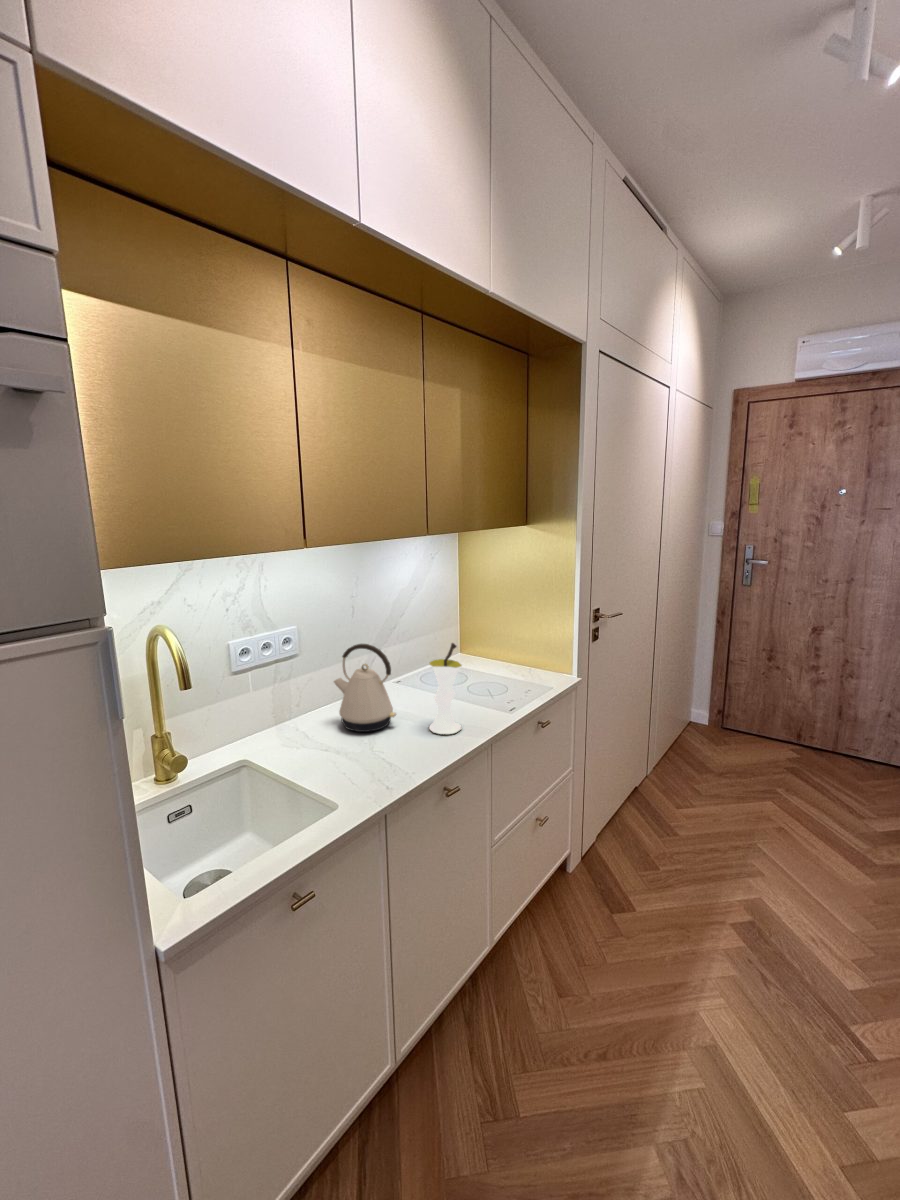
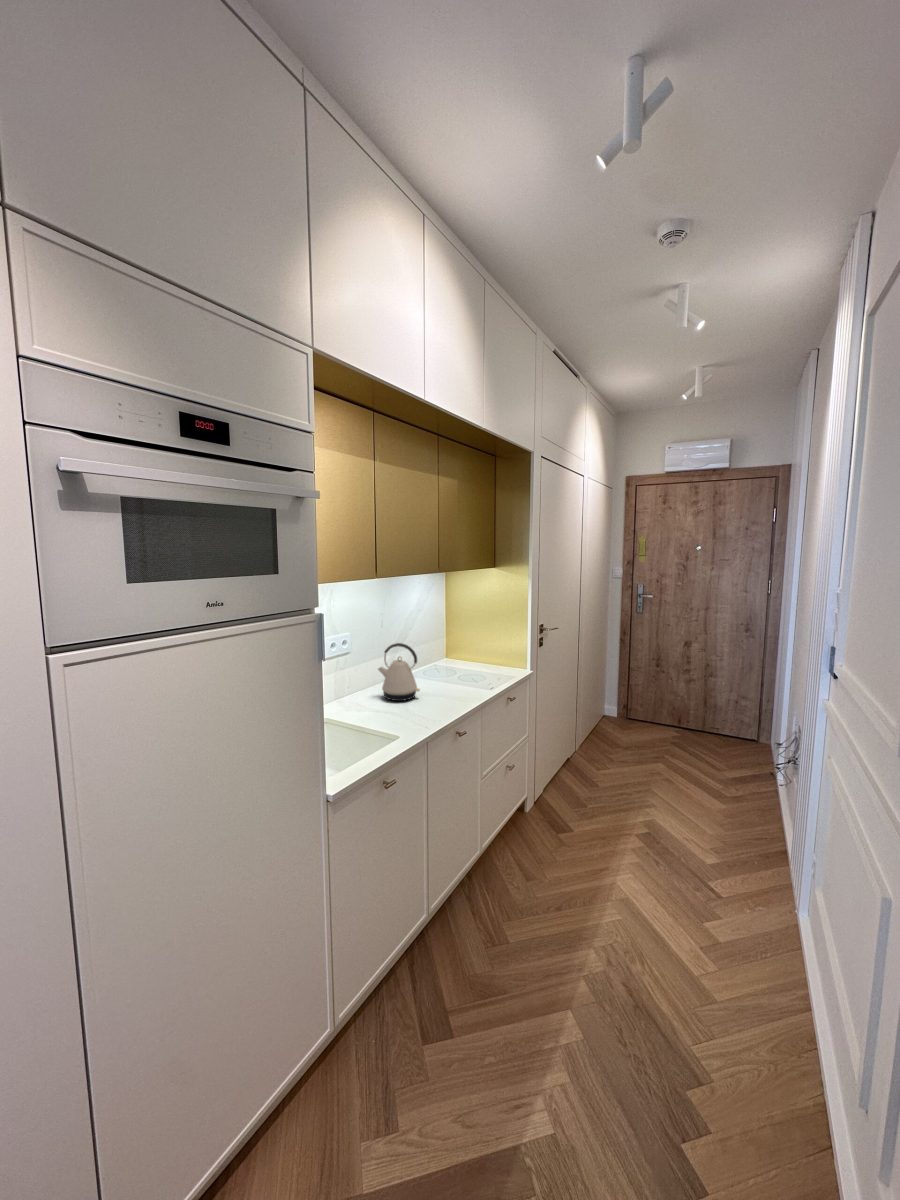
vase: present [430,643,462,734] -> none [442,642,464,701]

